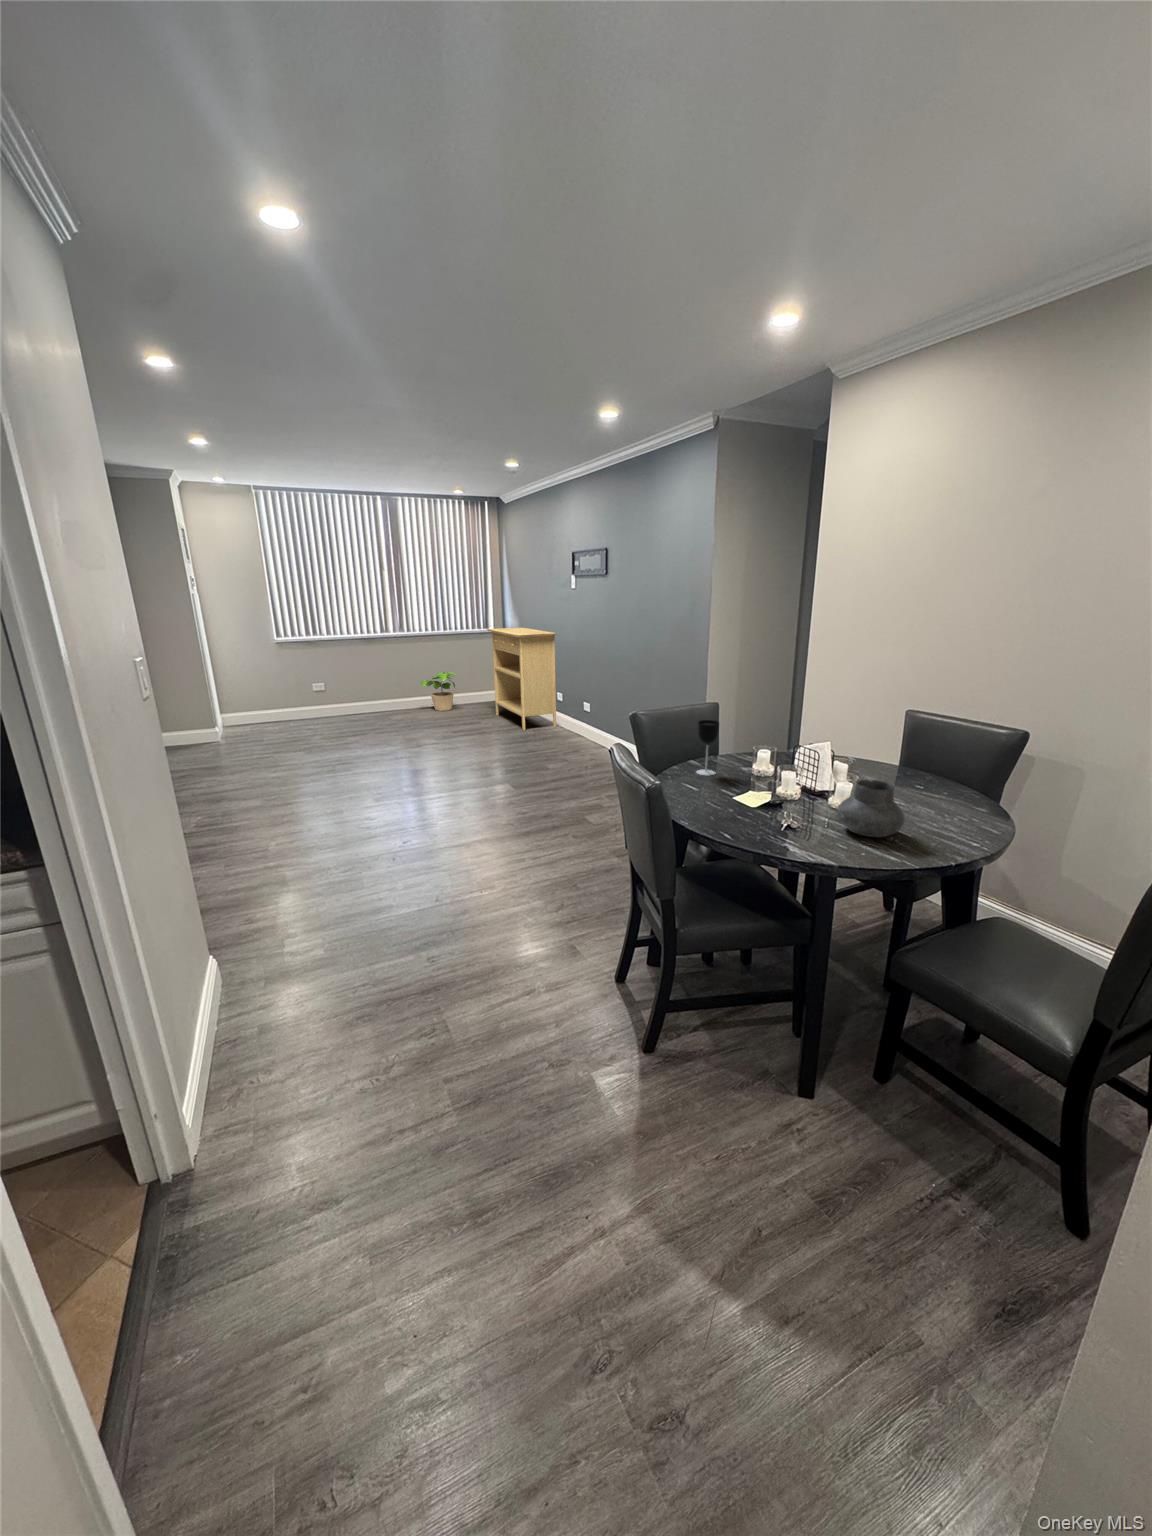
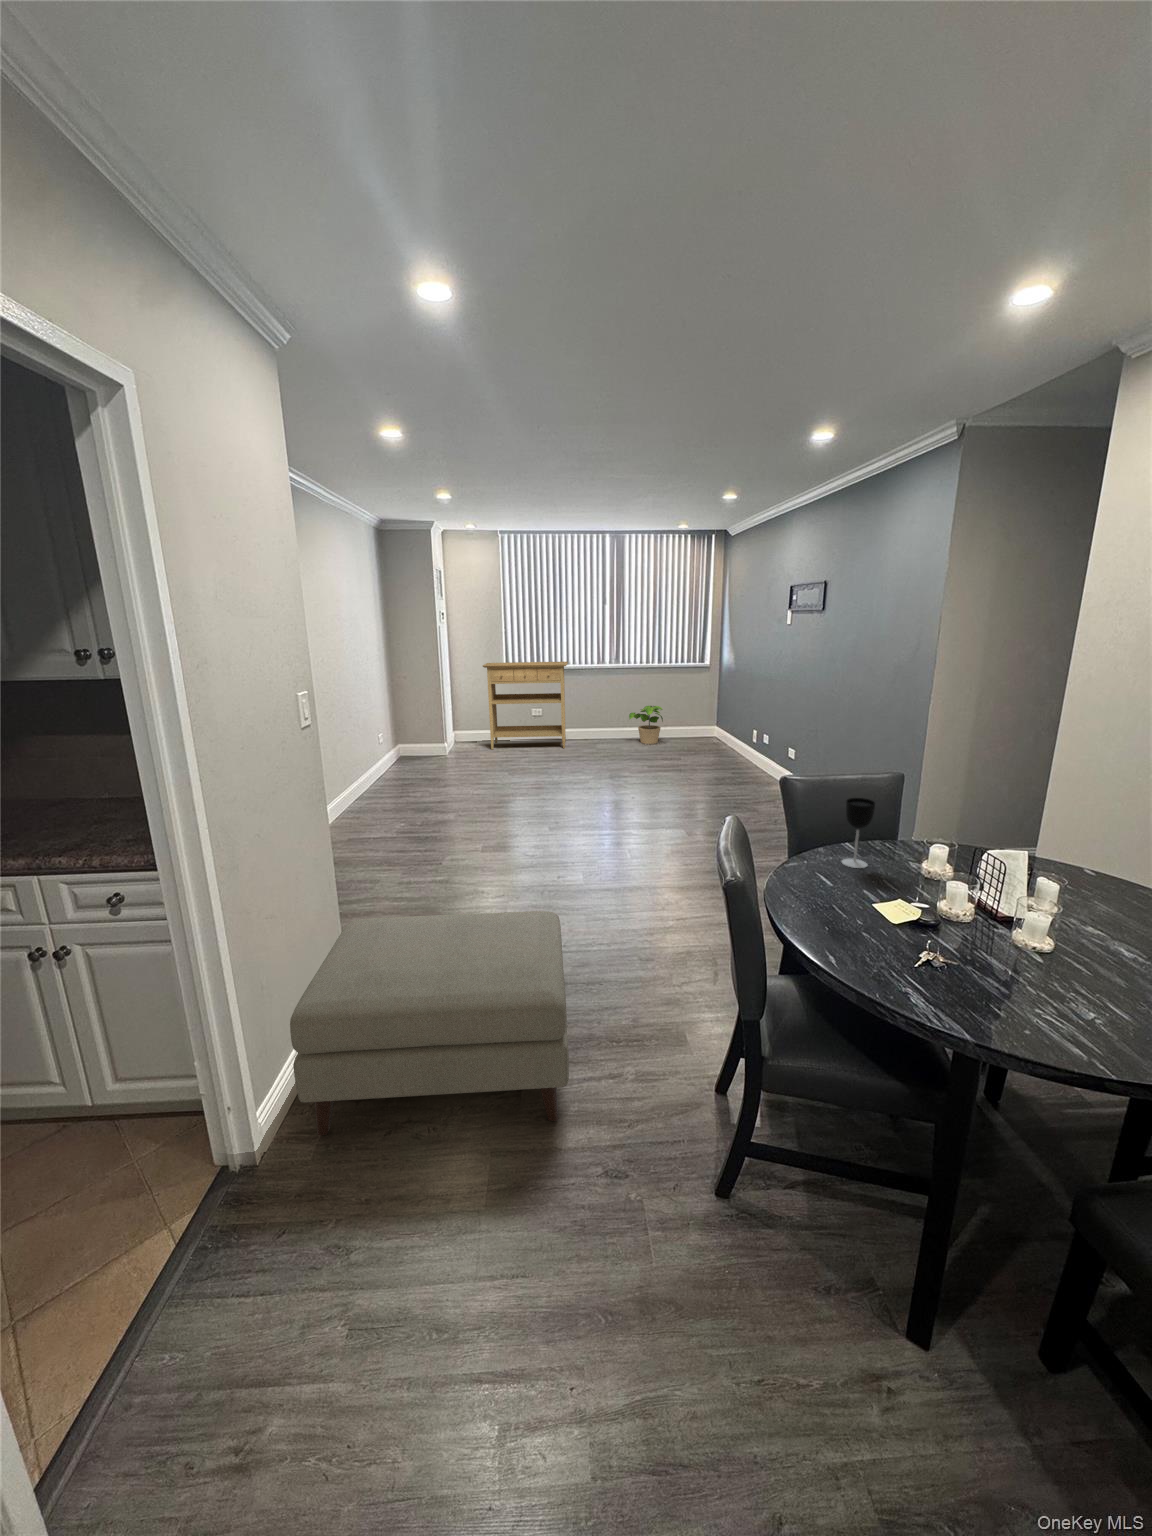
console table: present [487,628,556,731] -> present [483,662,568,749]
vase: present [837,779,905,837] -> none [1004,920,1118,1012]
ottoman: none [214,859,504,1121] -> present [290,911,569,1136]

